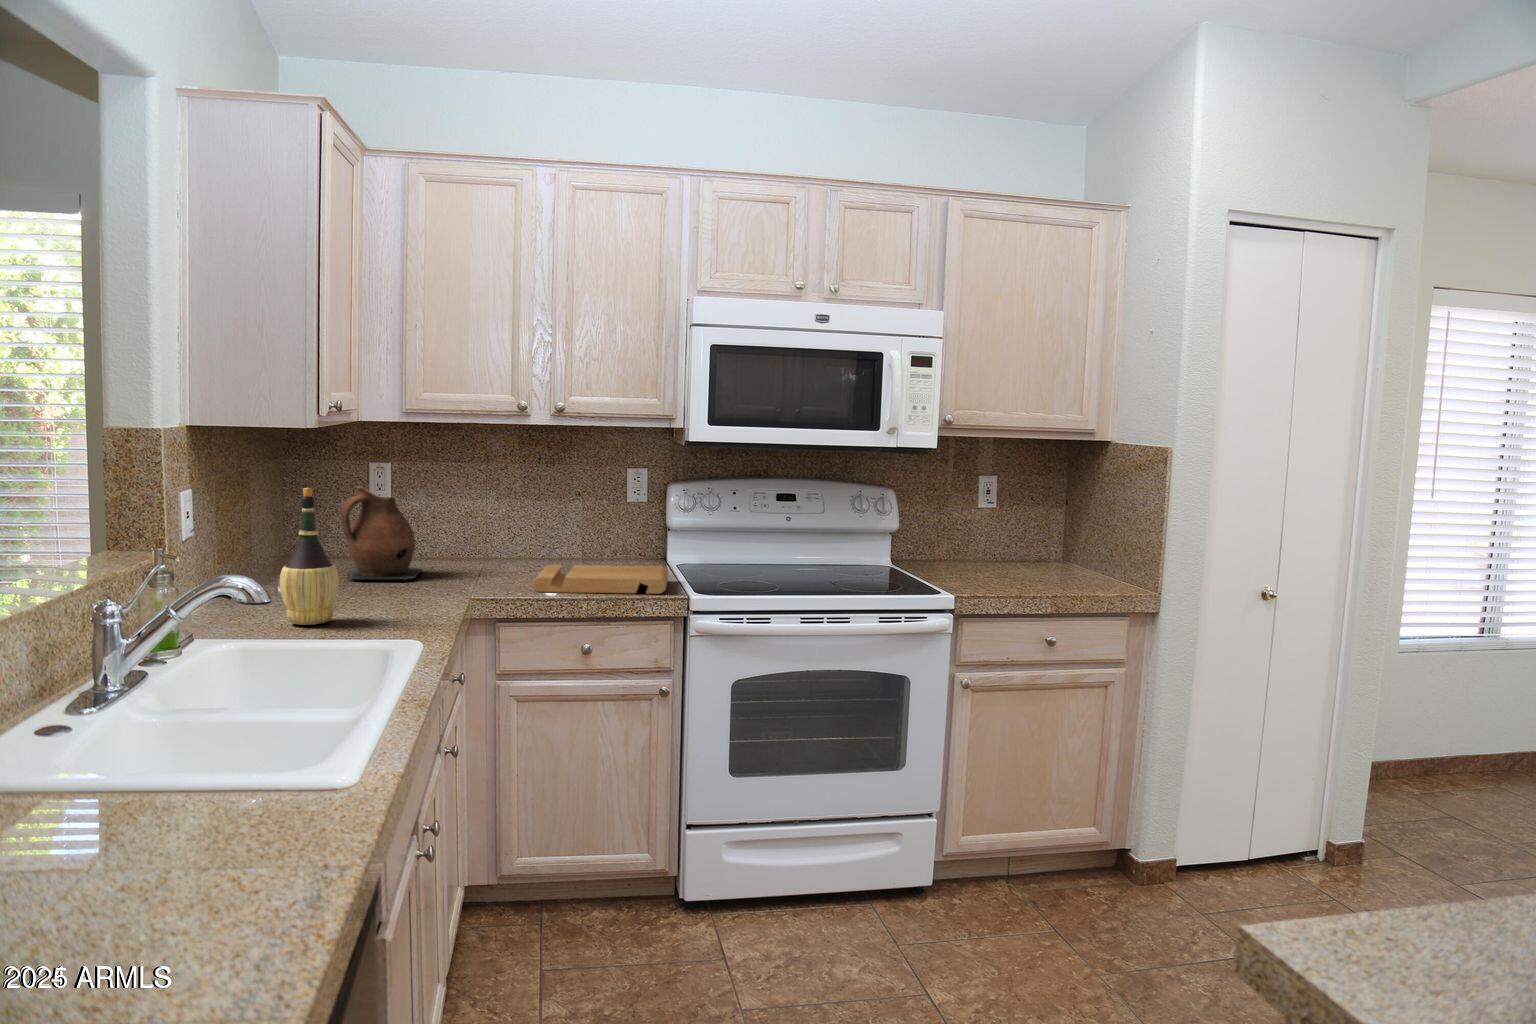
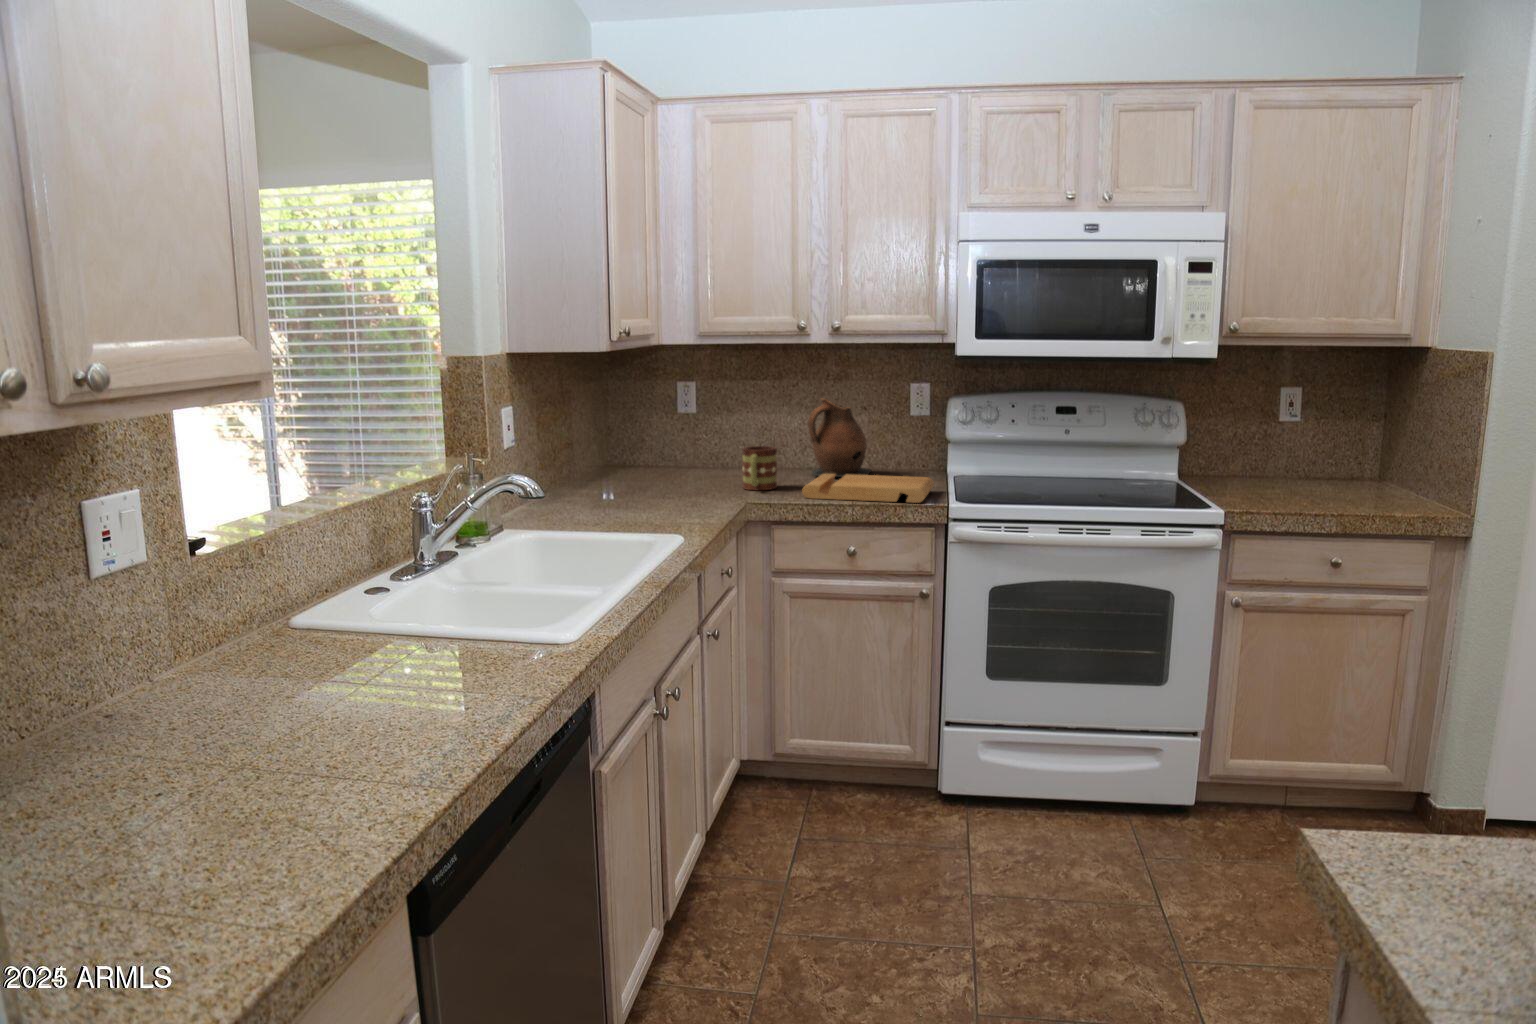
ceramic pitcher: present [341,487,423,580] -> present [808,399,871,477]
wine bottle: present [280,488,339,625] -> none [573,402,621,521]
mug: none [457,535,498,585] -> present [742,446,777,490]

